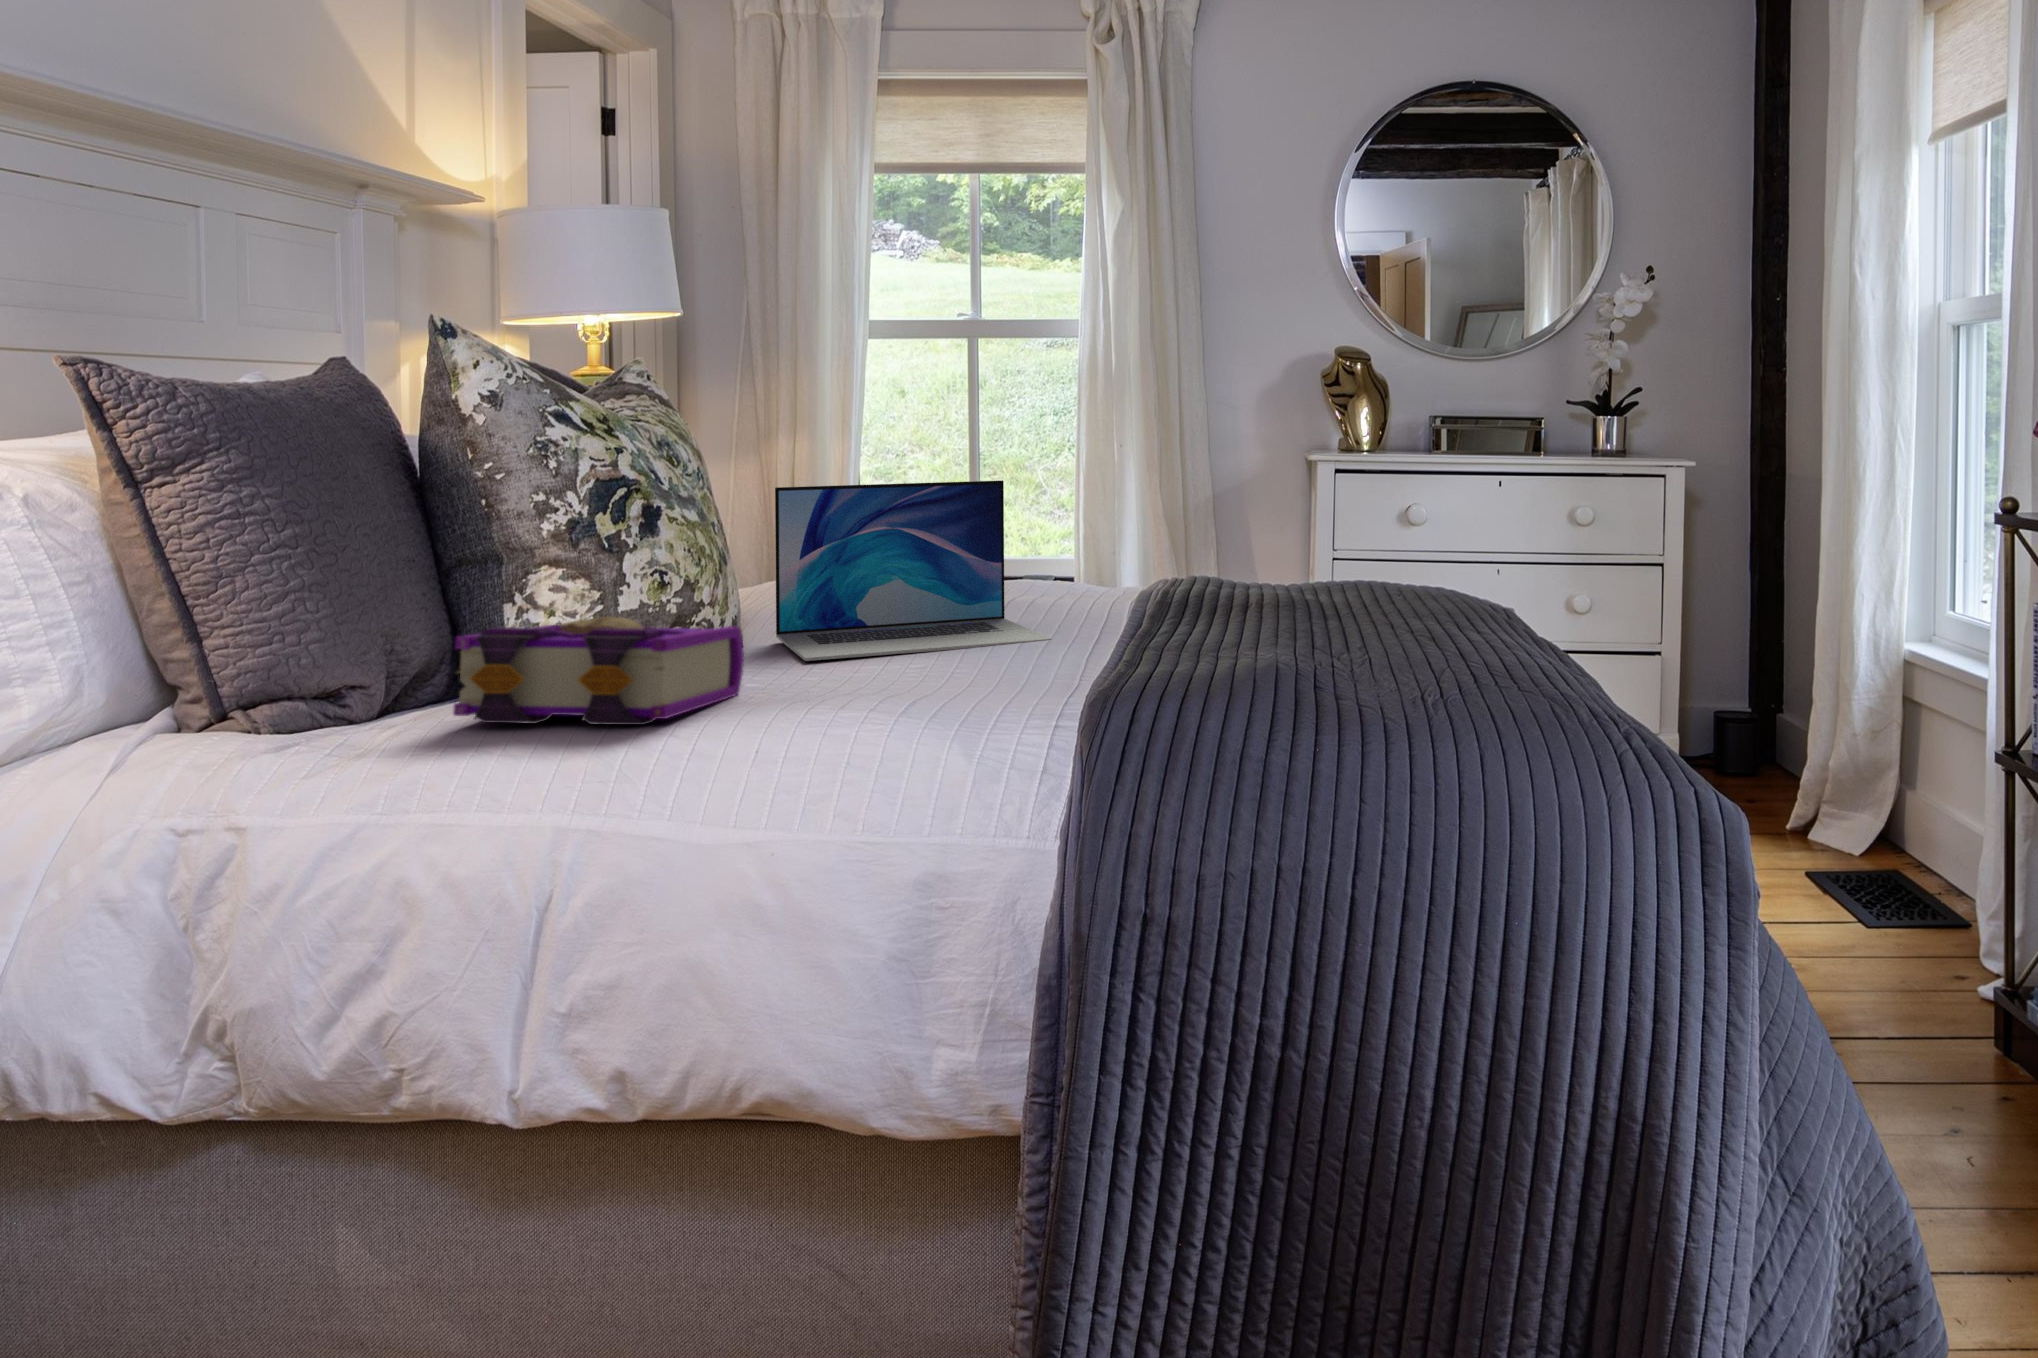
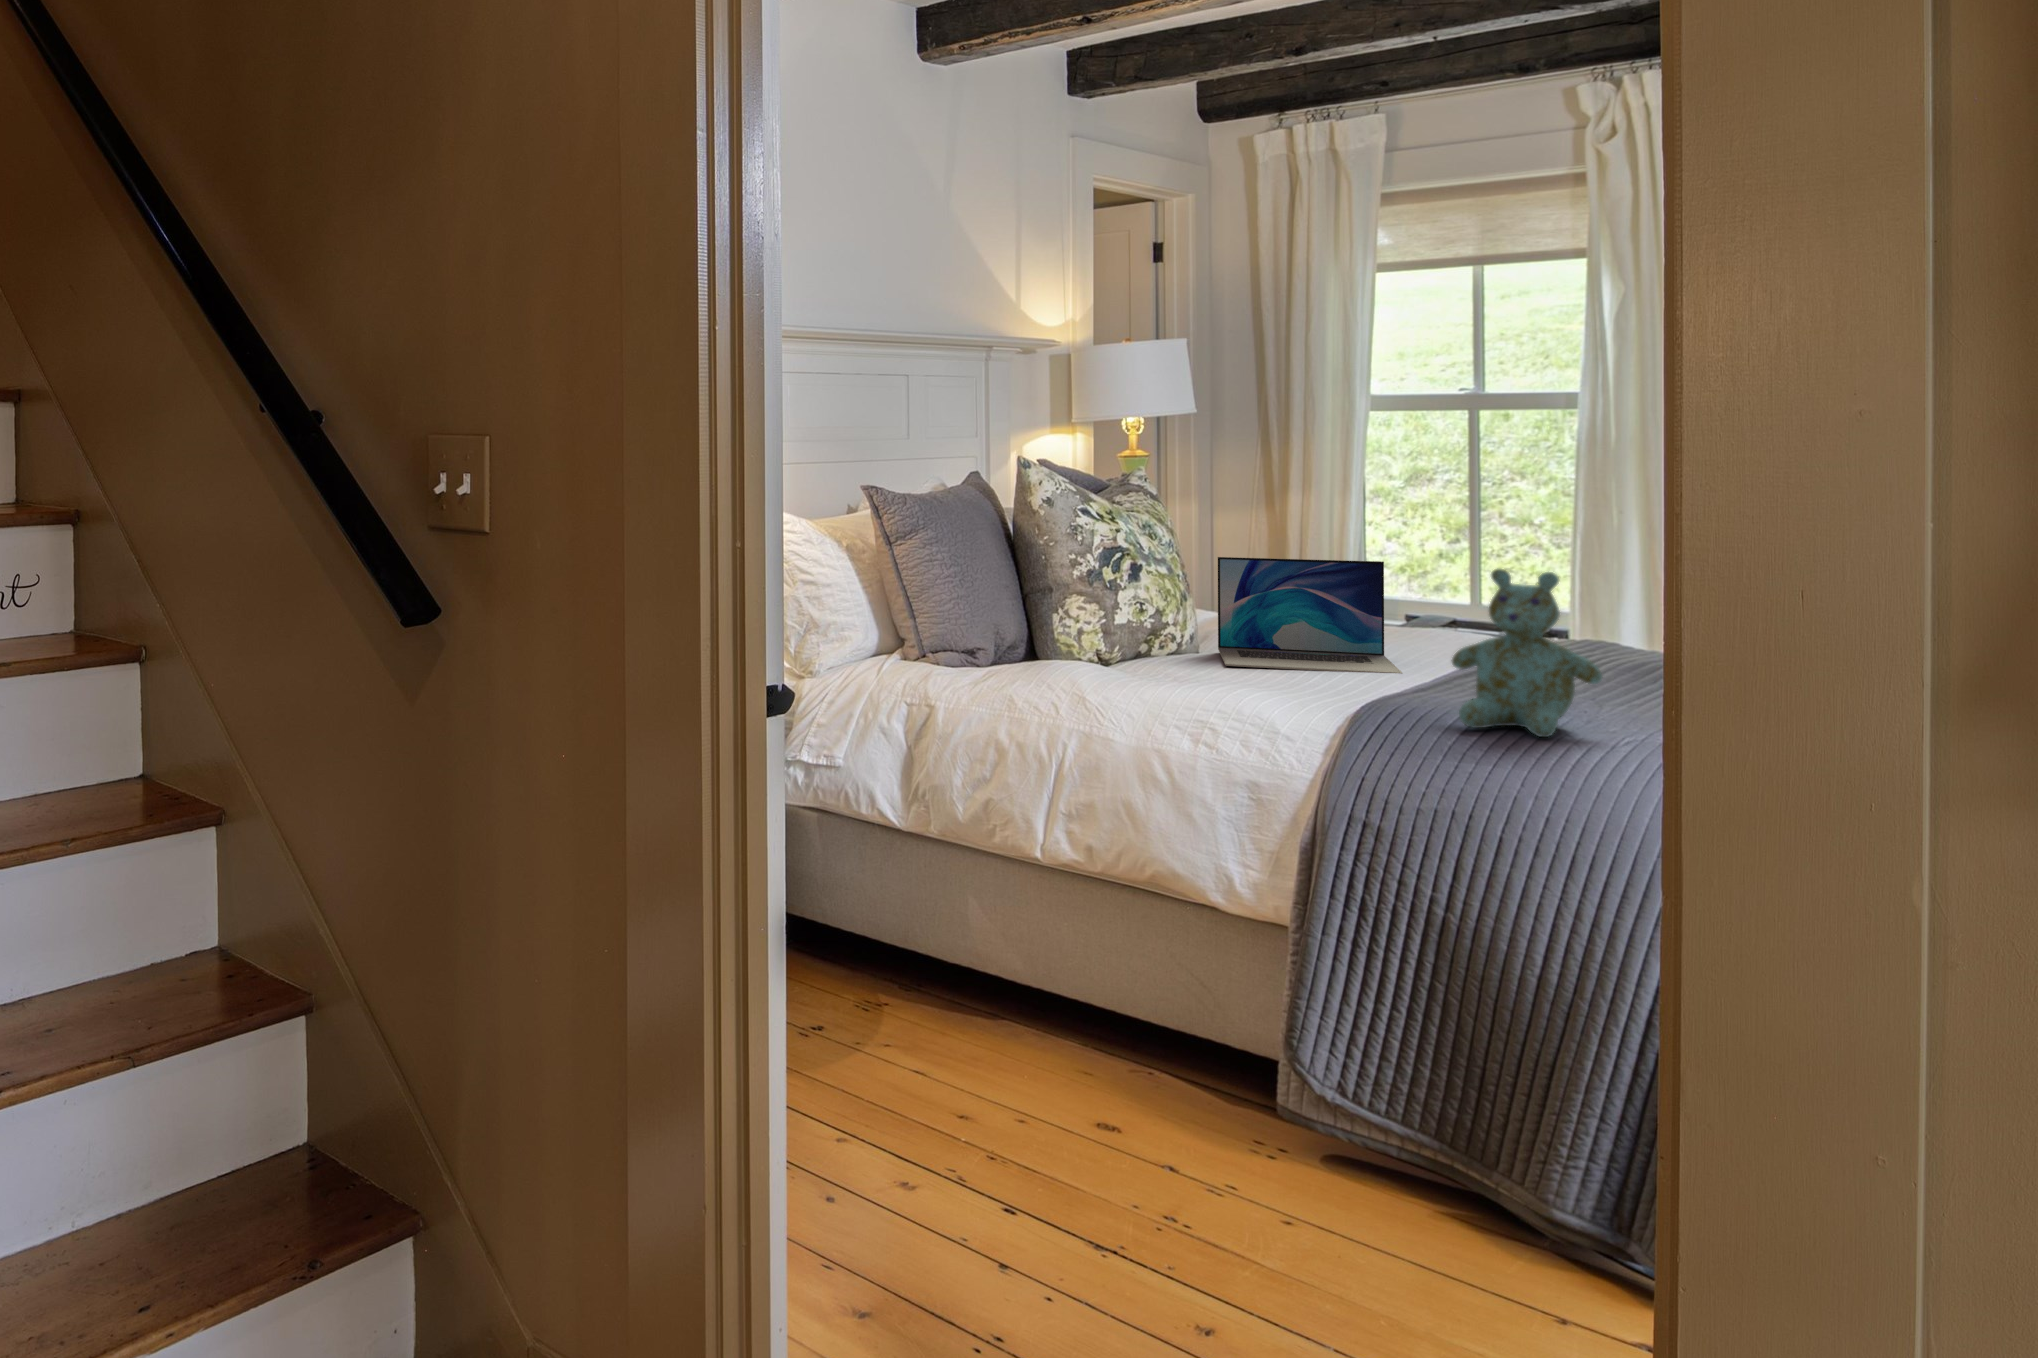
stuffed bear: none [1195,448,1396,708] -> present [1451,568,1603,737]
book: present [453,616,744,725] -> none [1025,627,1179,687]

